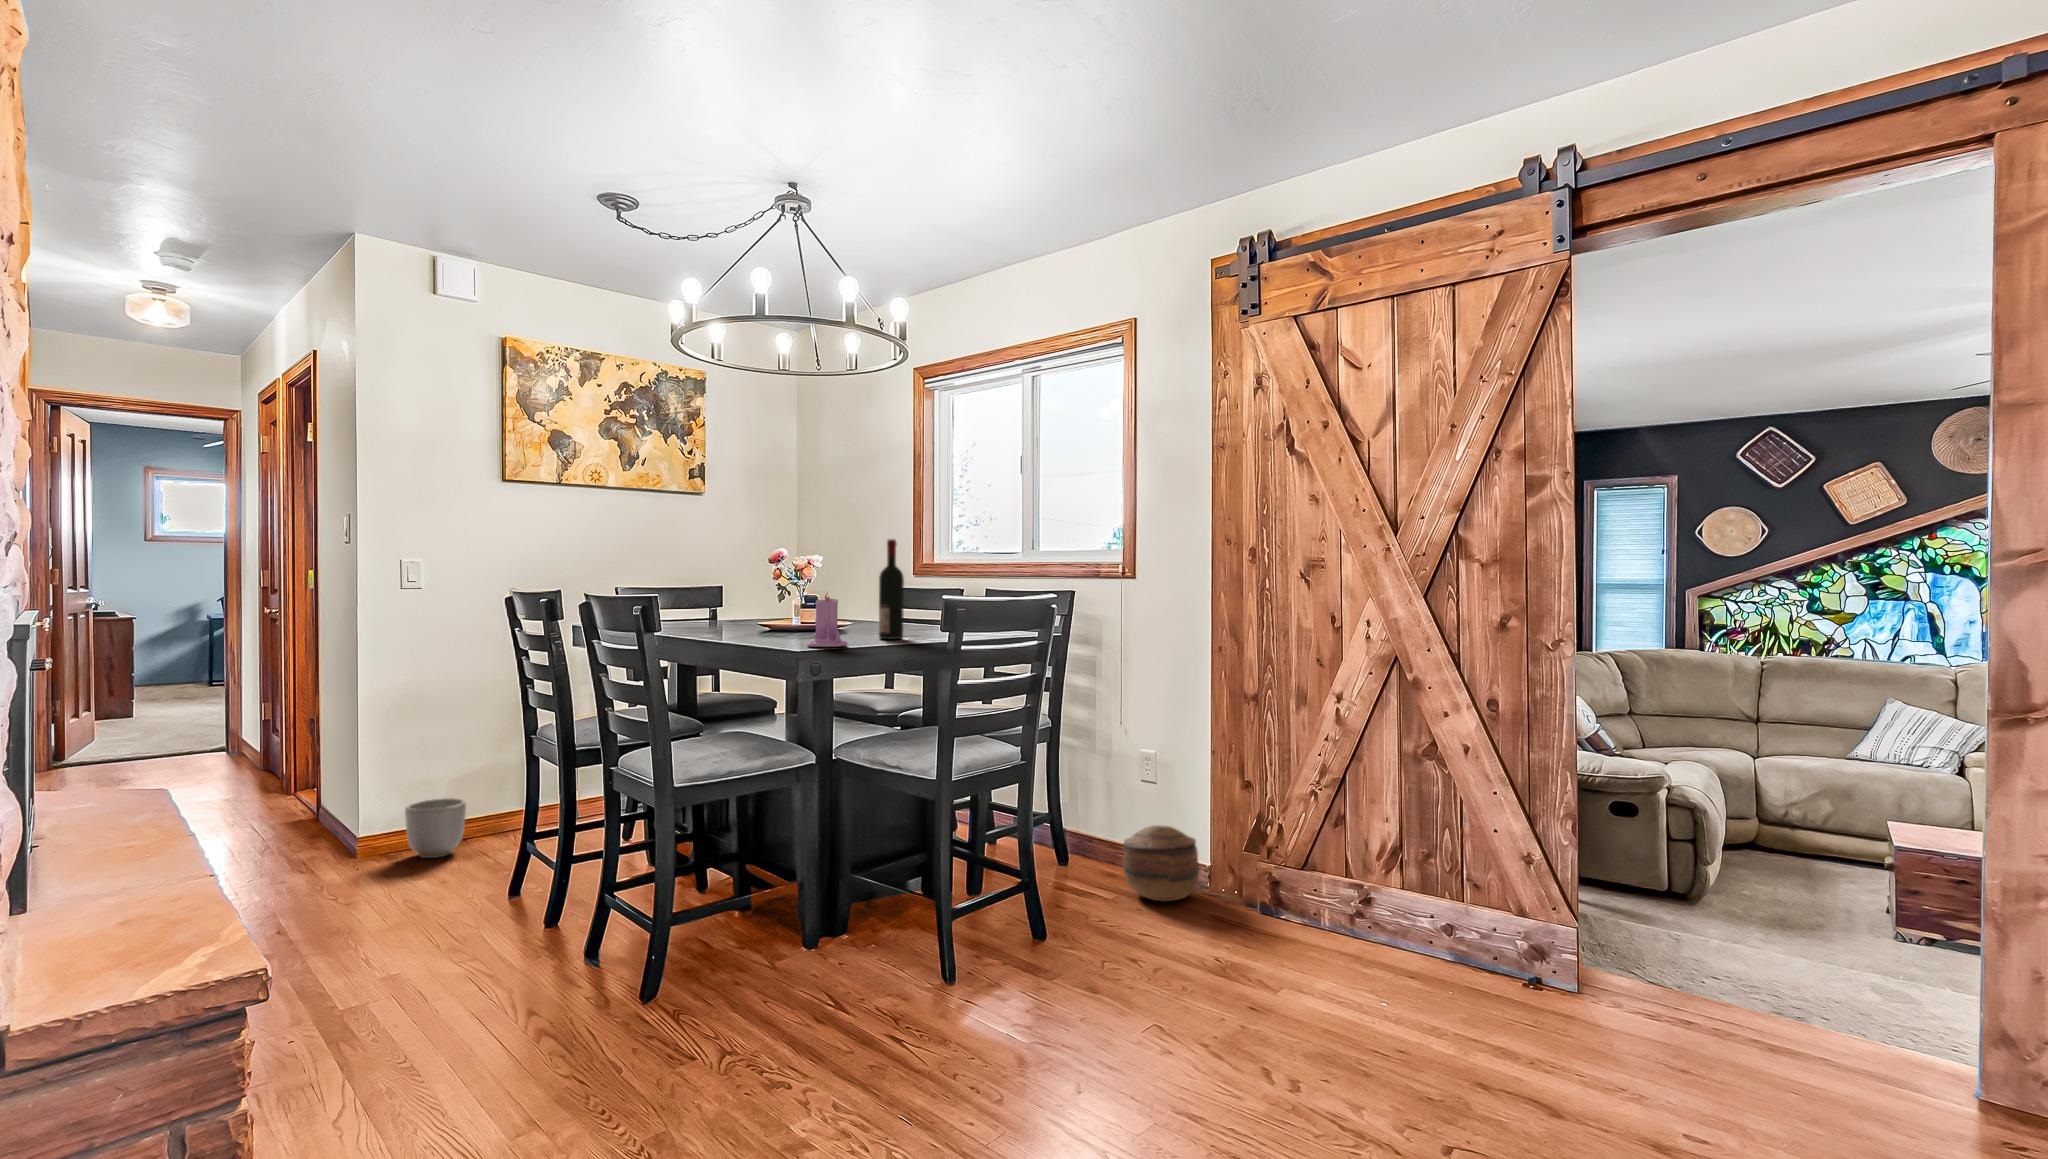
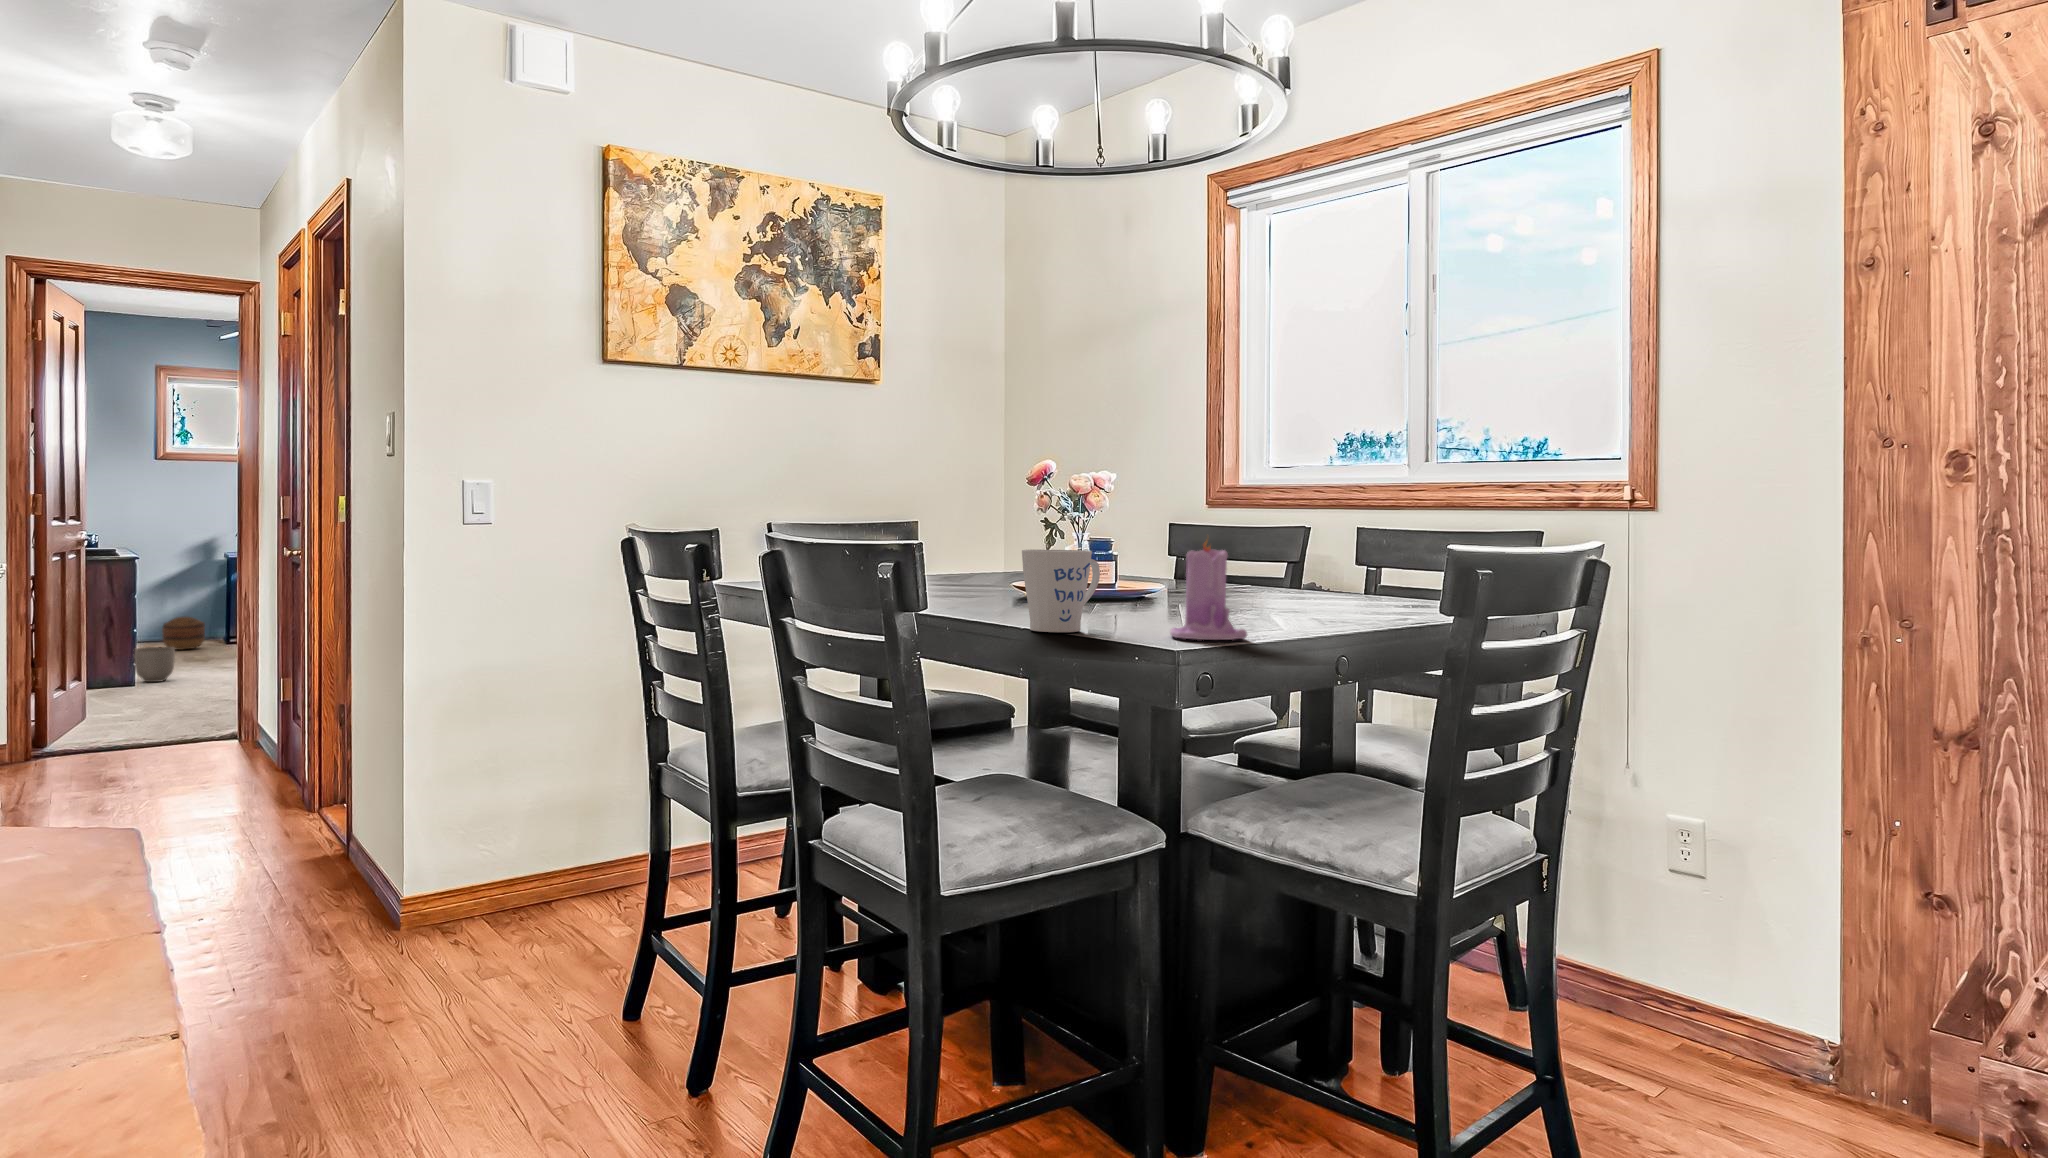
wine bottle: present [879,539,904,639] -> none [1262,443,1310,624]
mug: none [728,600,776,645] -> present [1022,550,1100,632]
planter: present [405,798,466,858] -> present [133,647,175,682]
basket: present [1123,826,1199,901] -> present [162,616,205,650]

